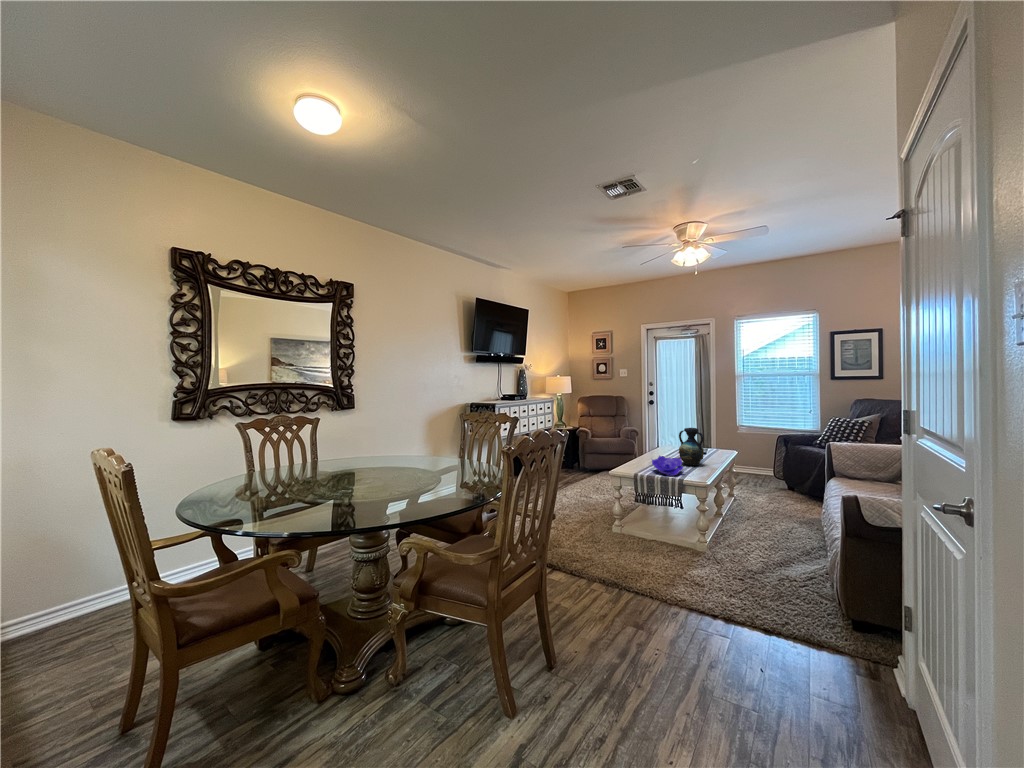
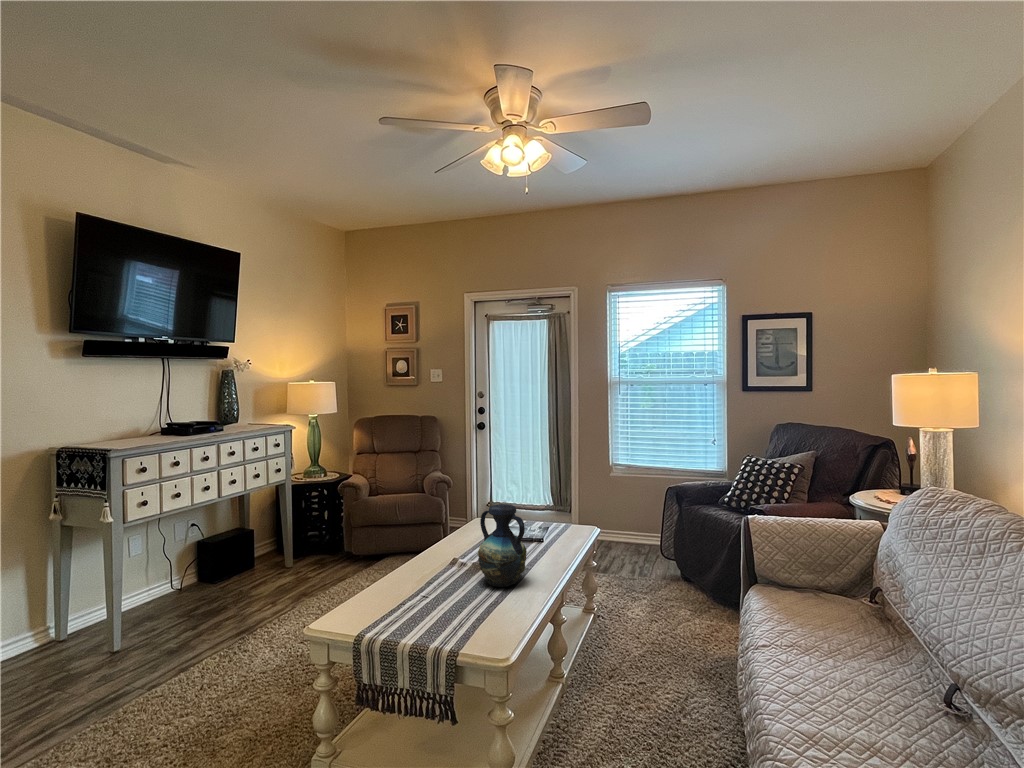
decorative bowl: present [652,456,683,476] -> none [406,577,473,634]

